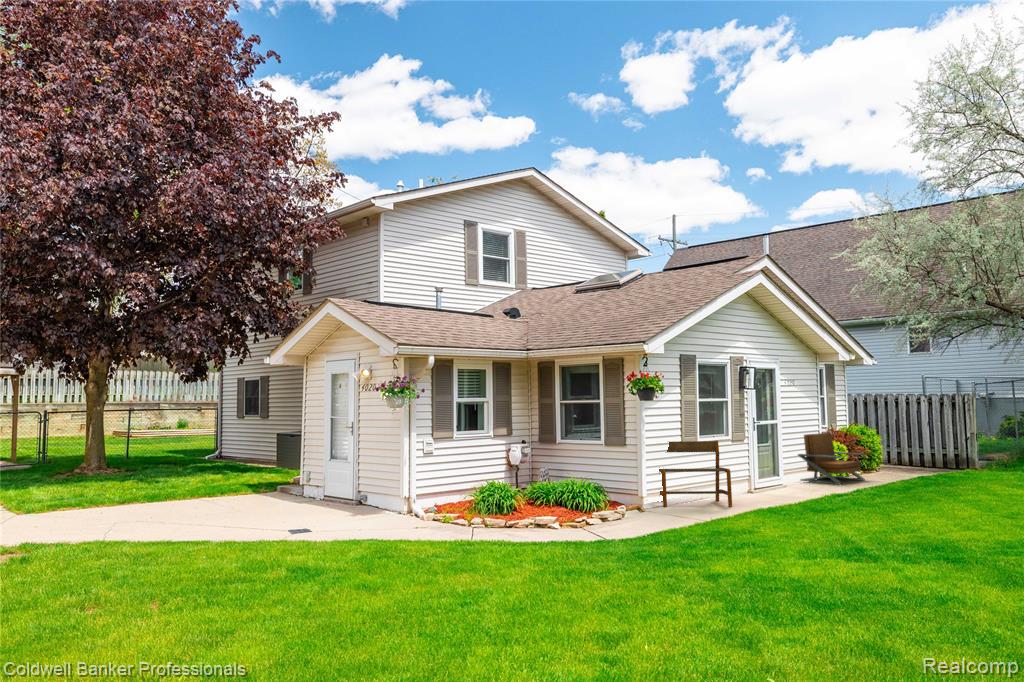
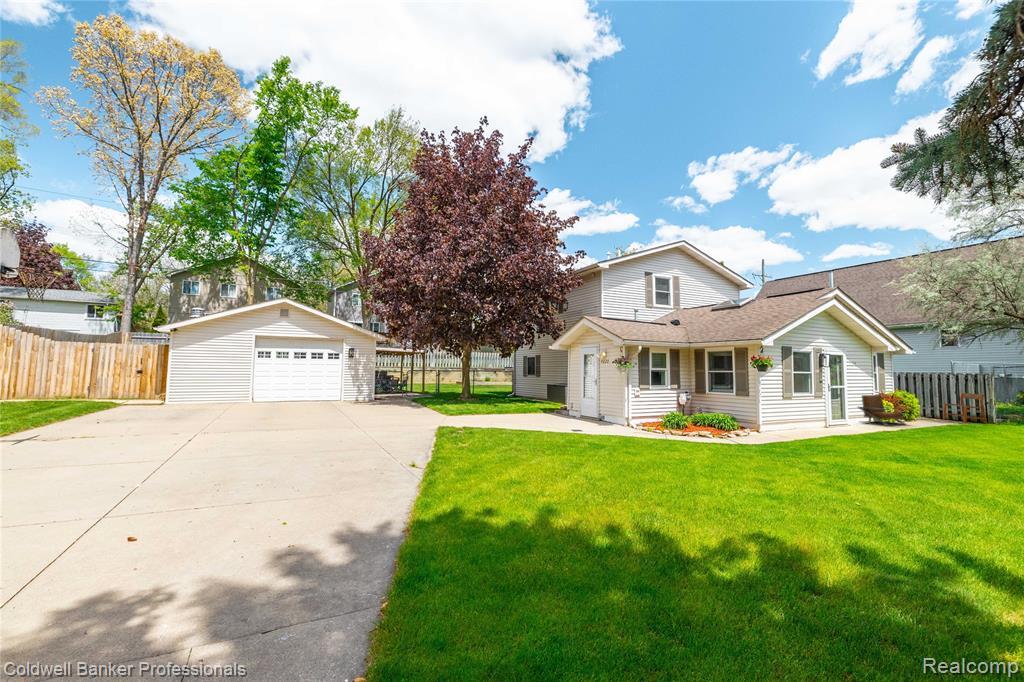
bench: present [659,440,732,507] -> present [943,393,987,424]

